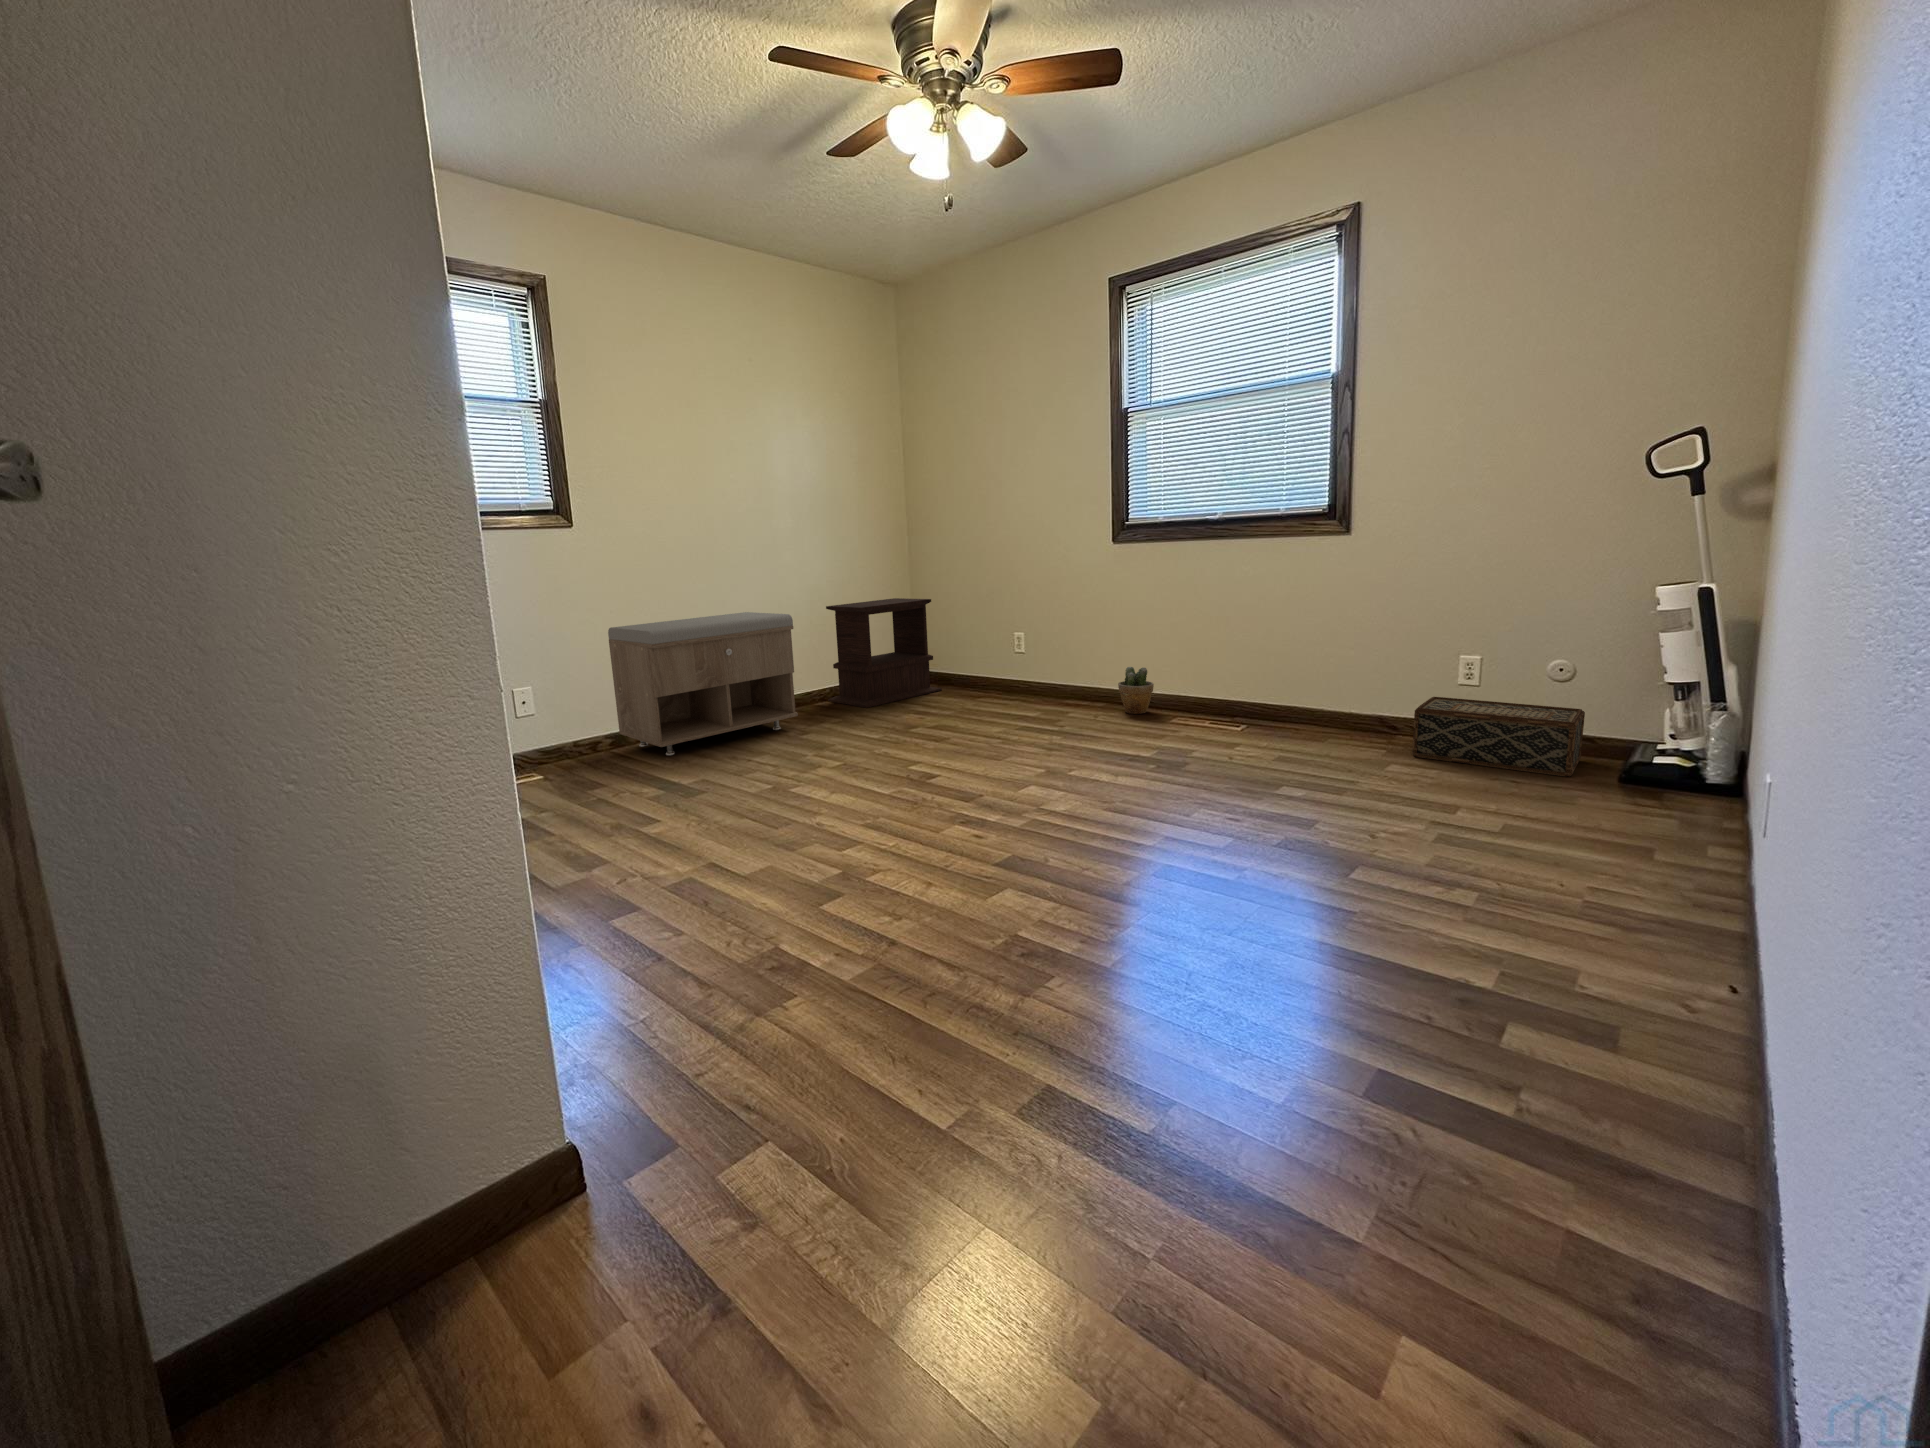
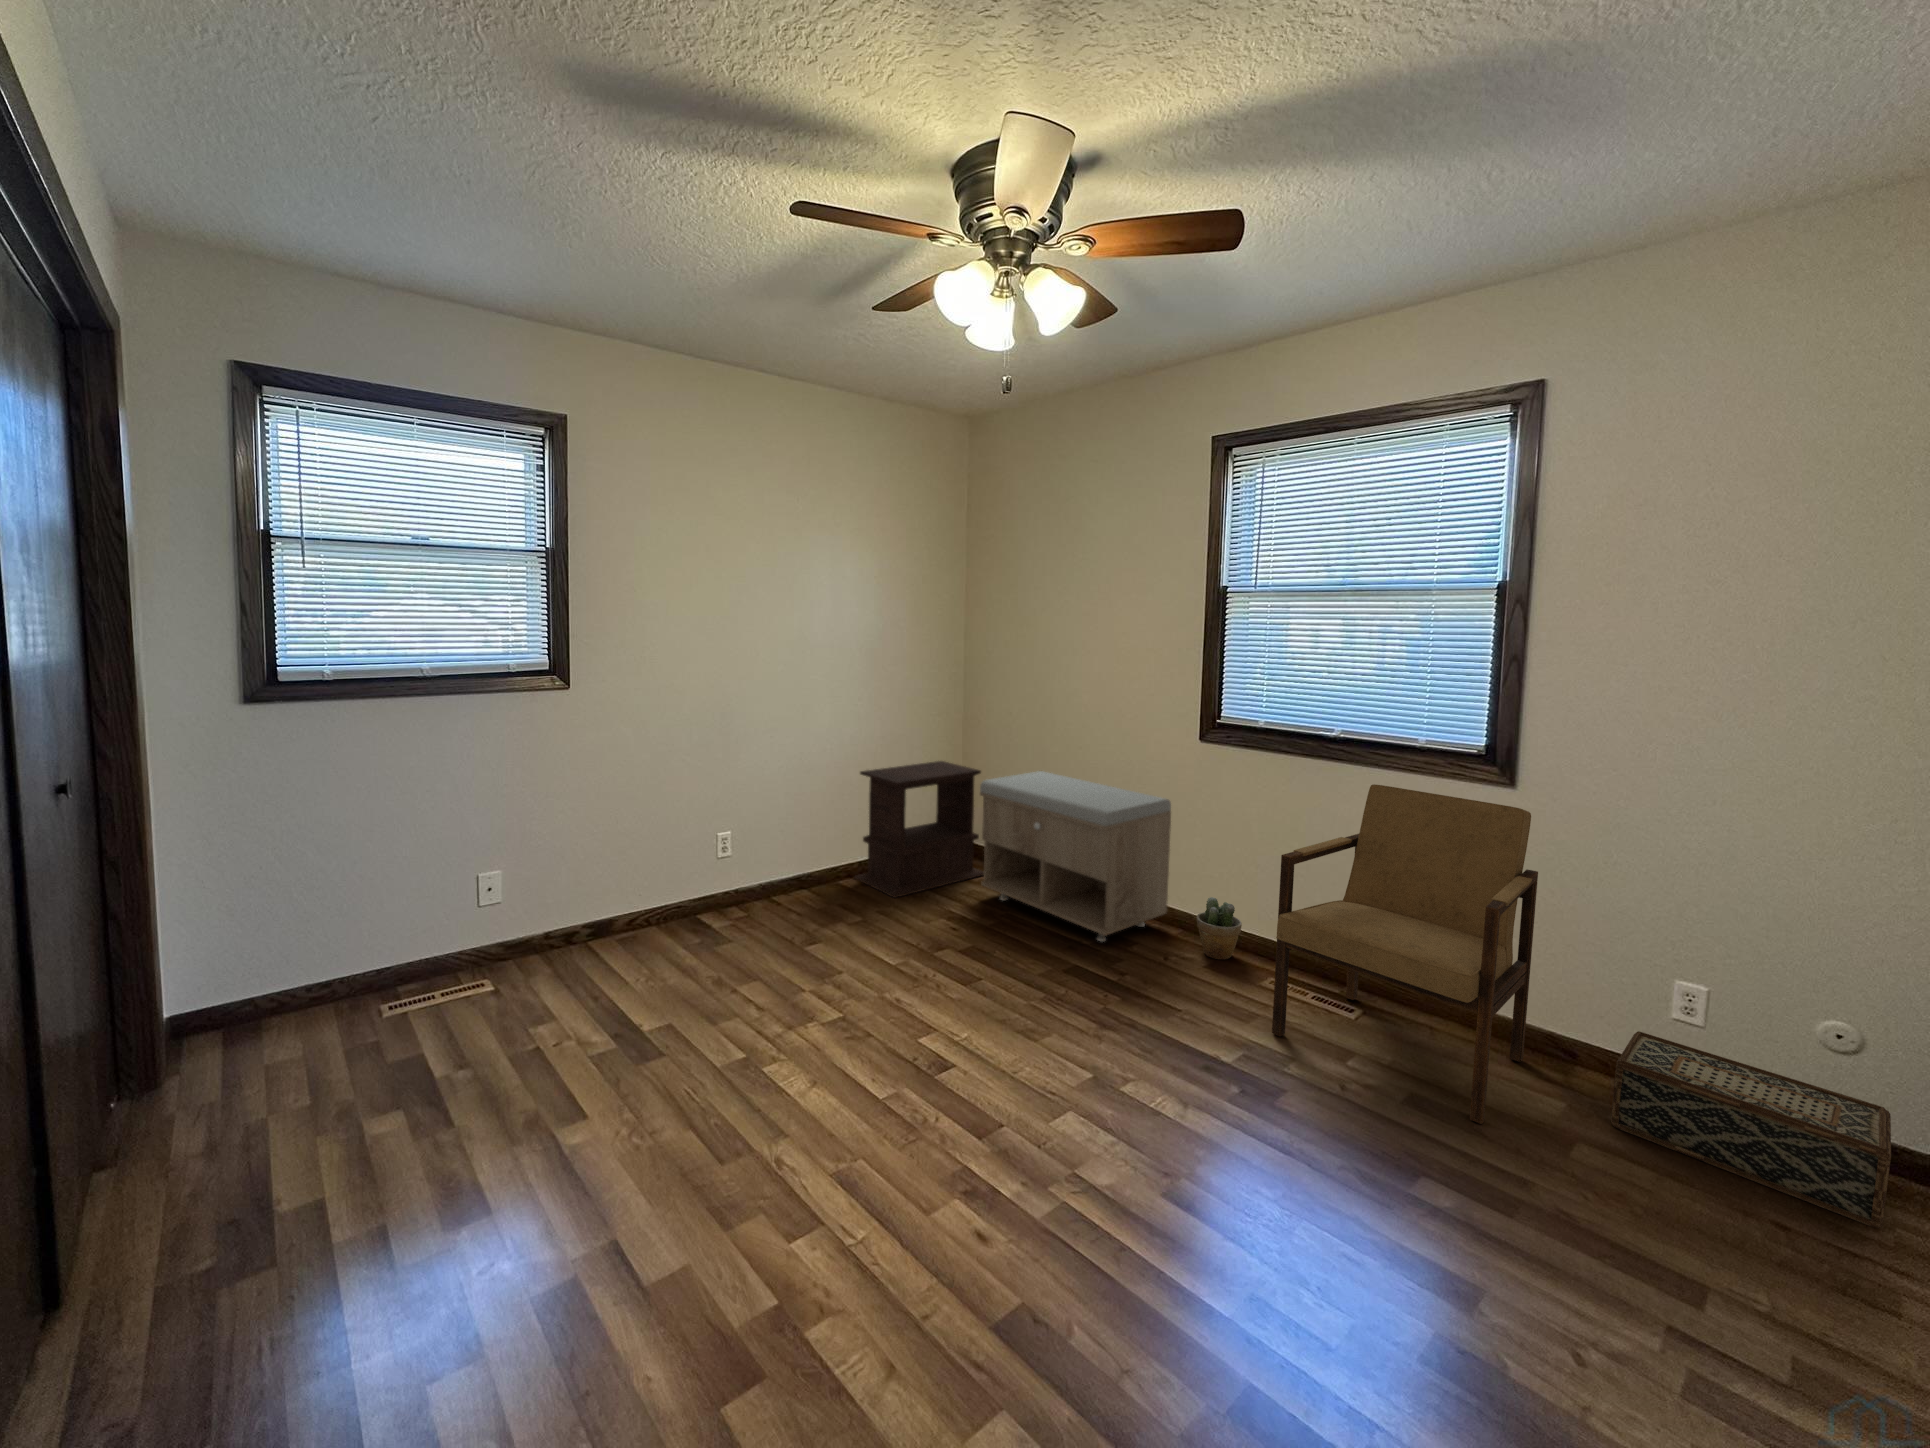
armchair: none [1177,545,1365,764] -> present [1272,784,1538,1124]
storage bench: present [608,612,798,756] -> present [980,771,1171,942]

